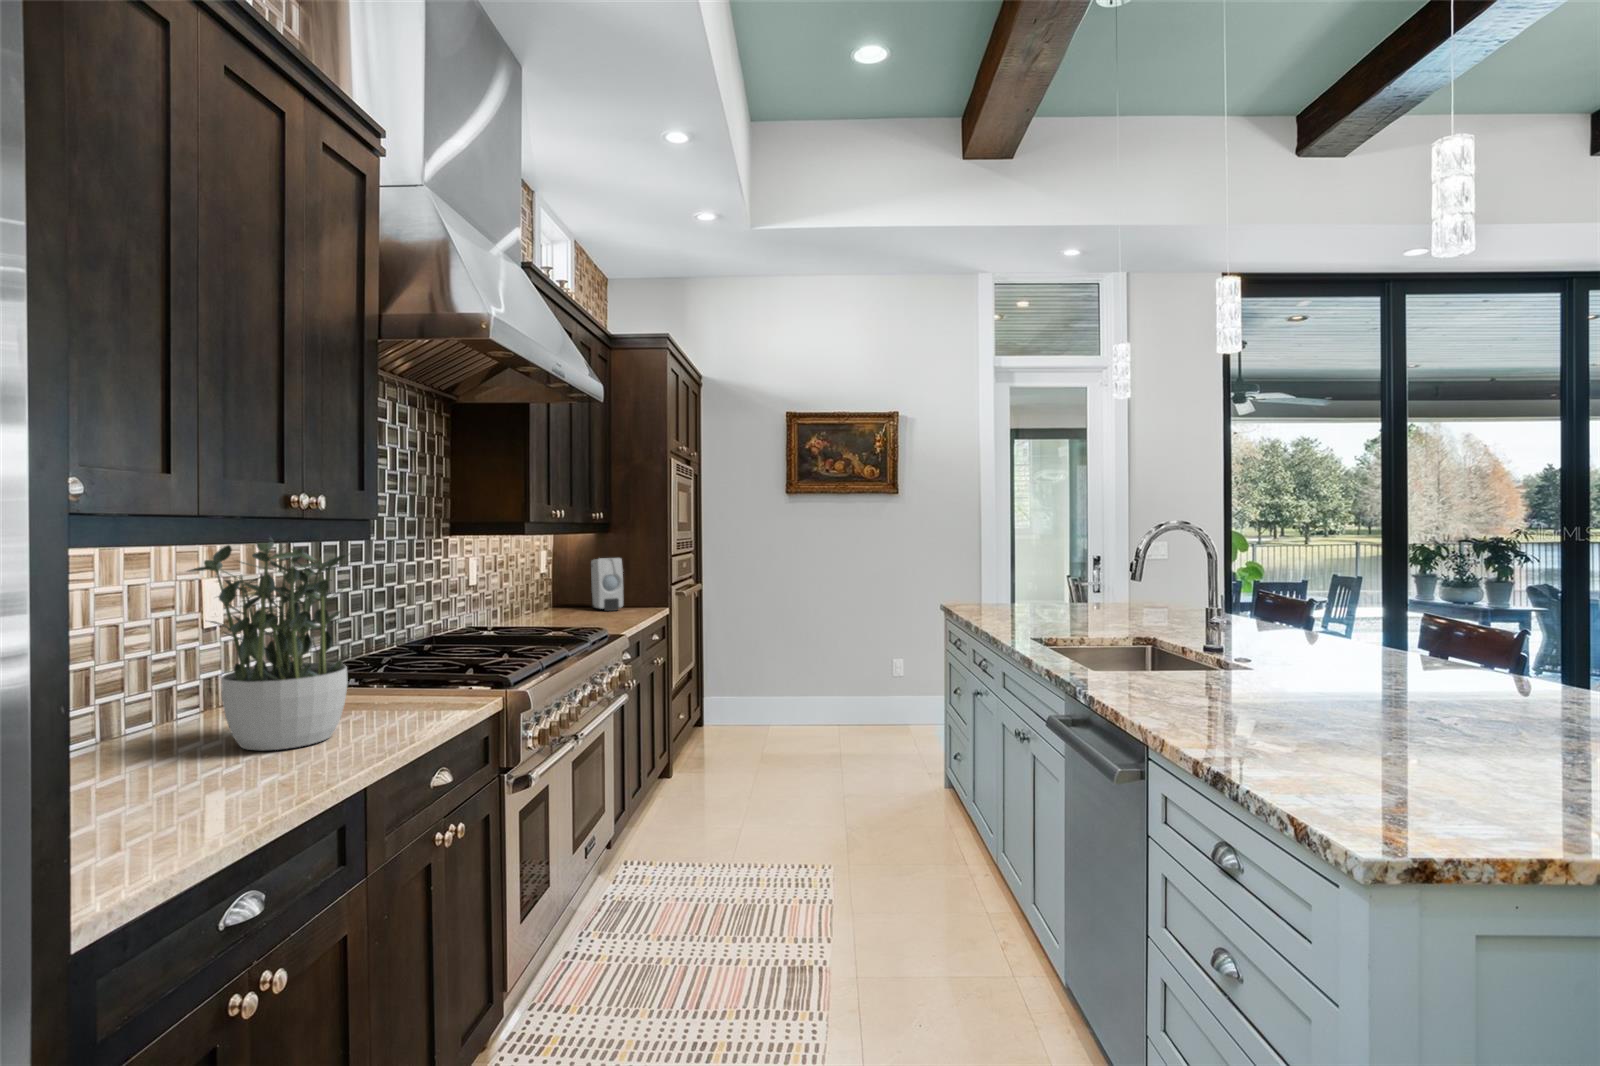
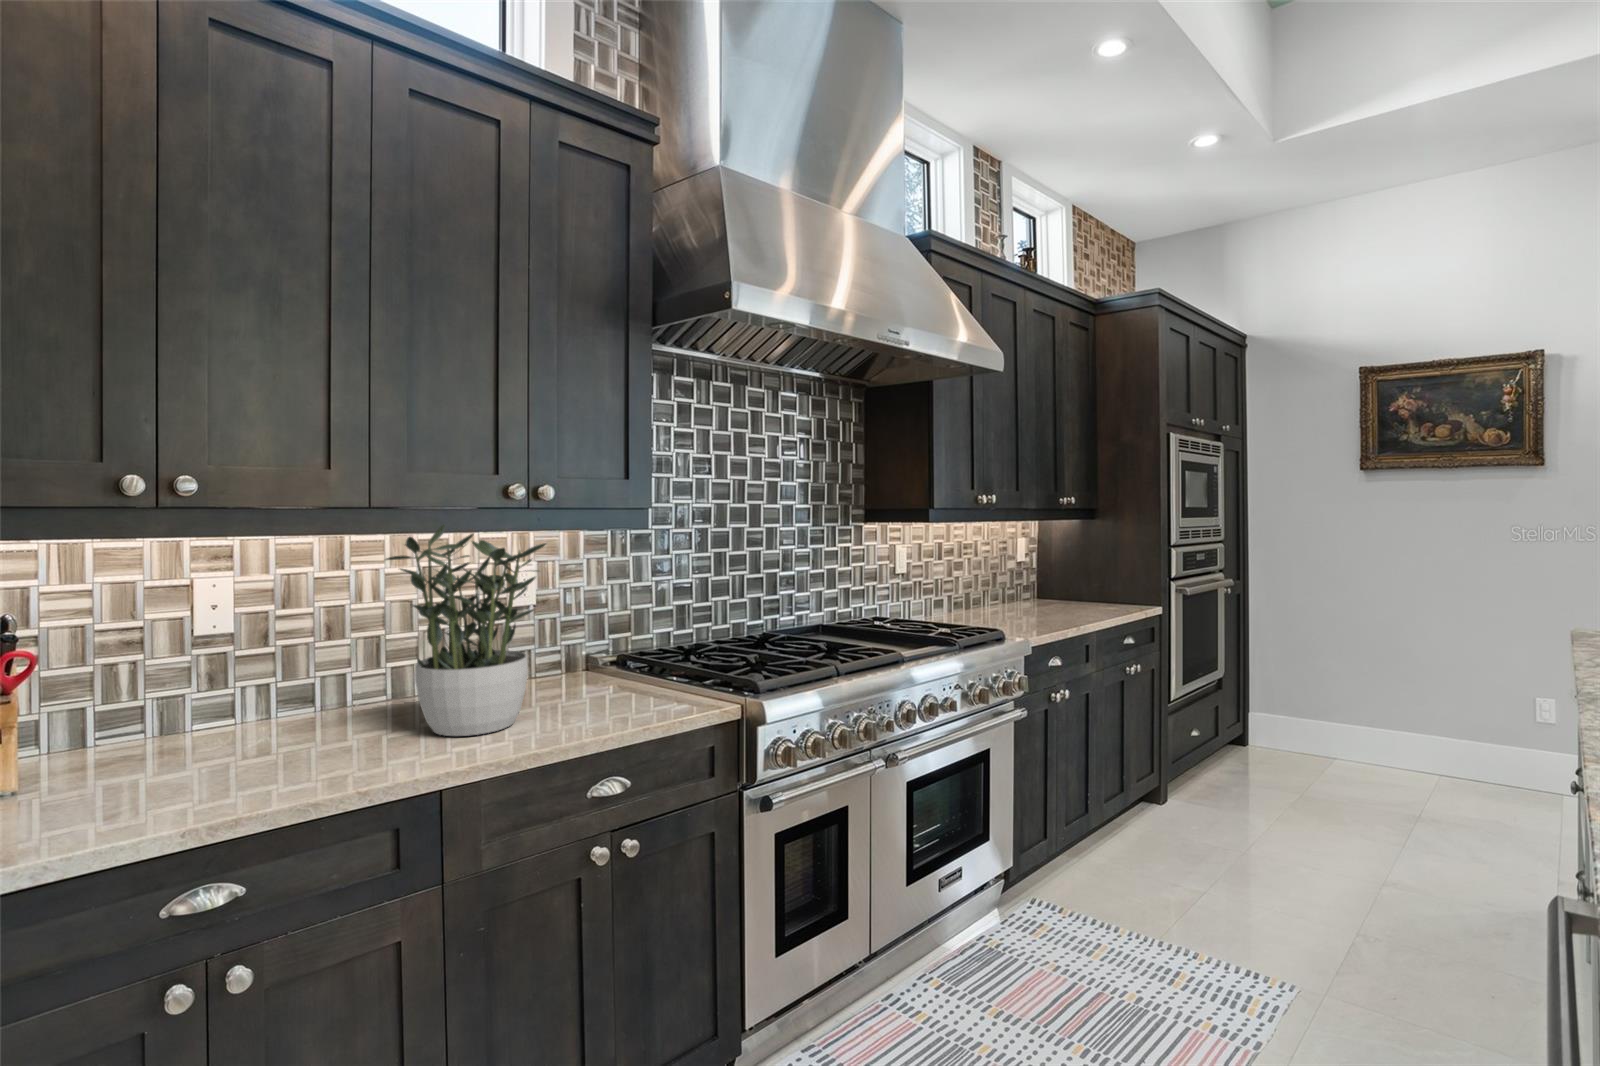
soap dispenser: present [591,558,623,611] -> none [1063,548,1095,613]

